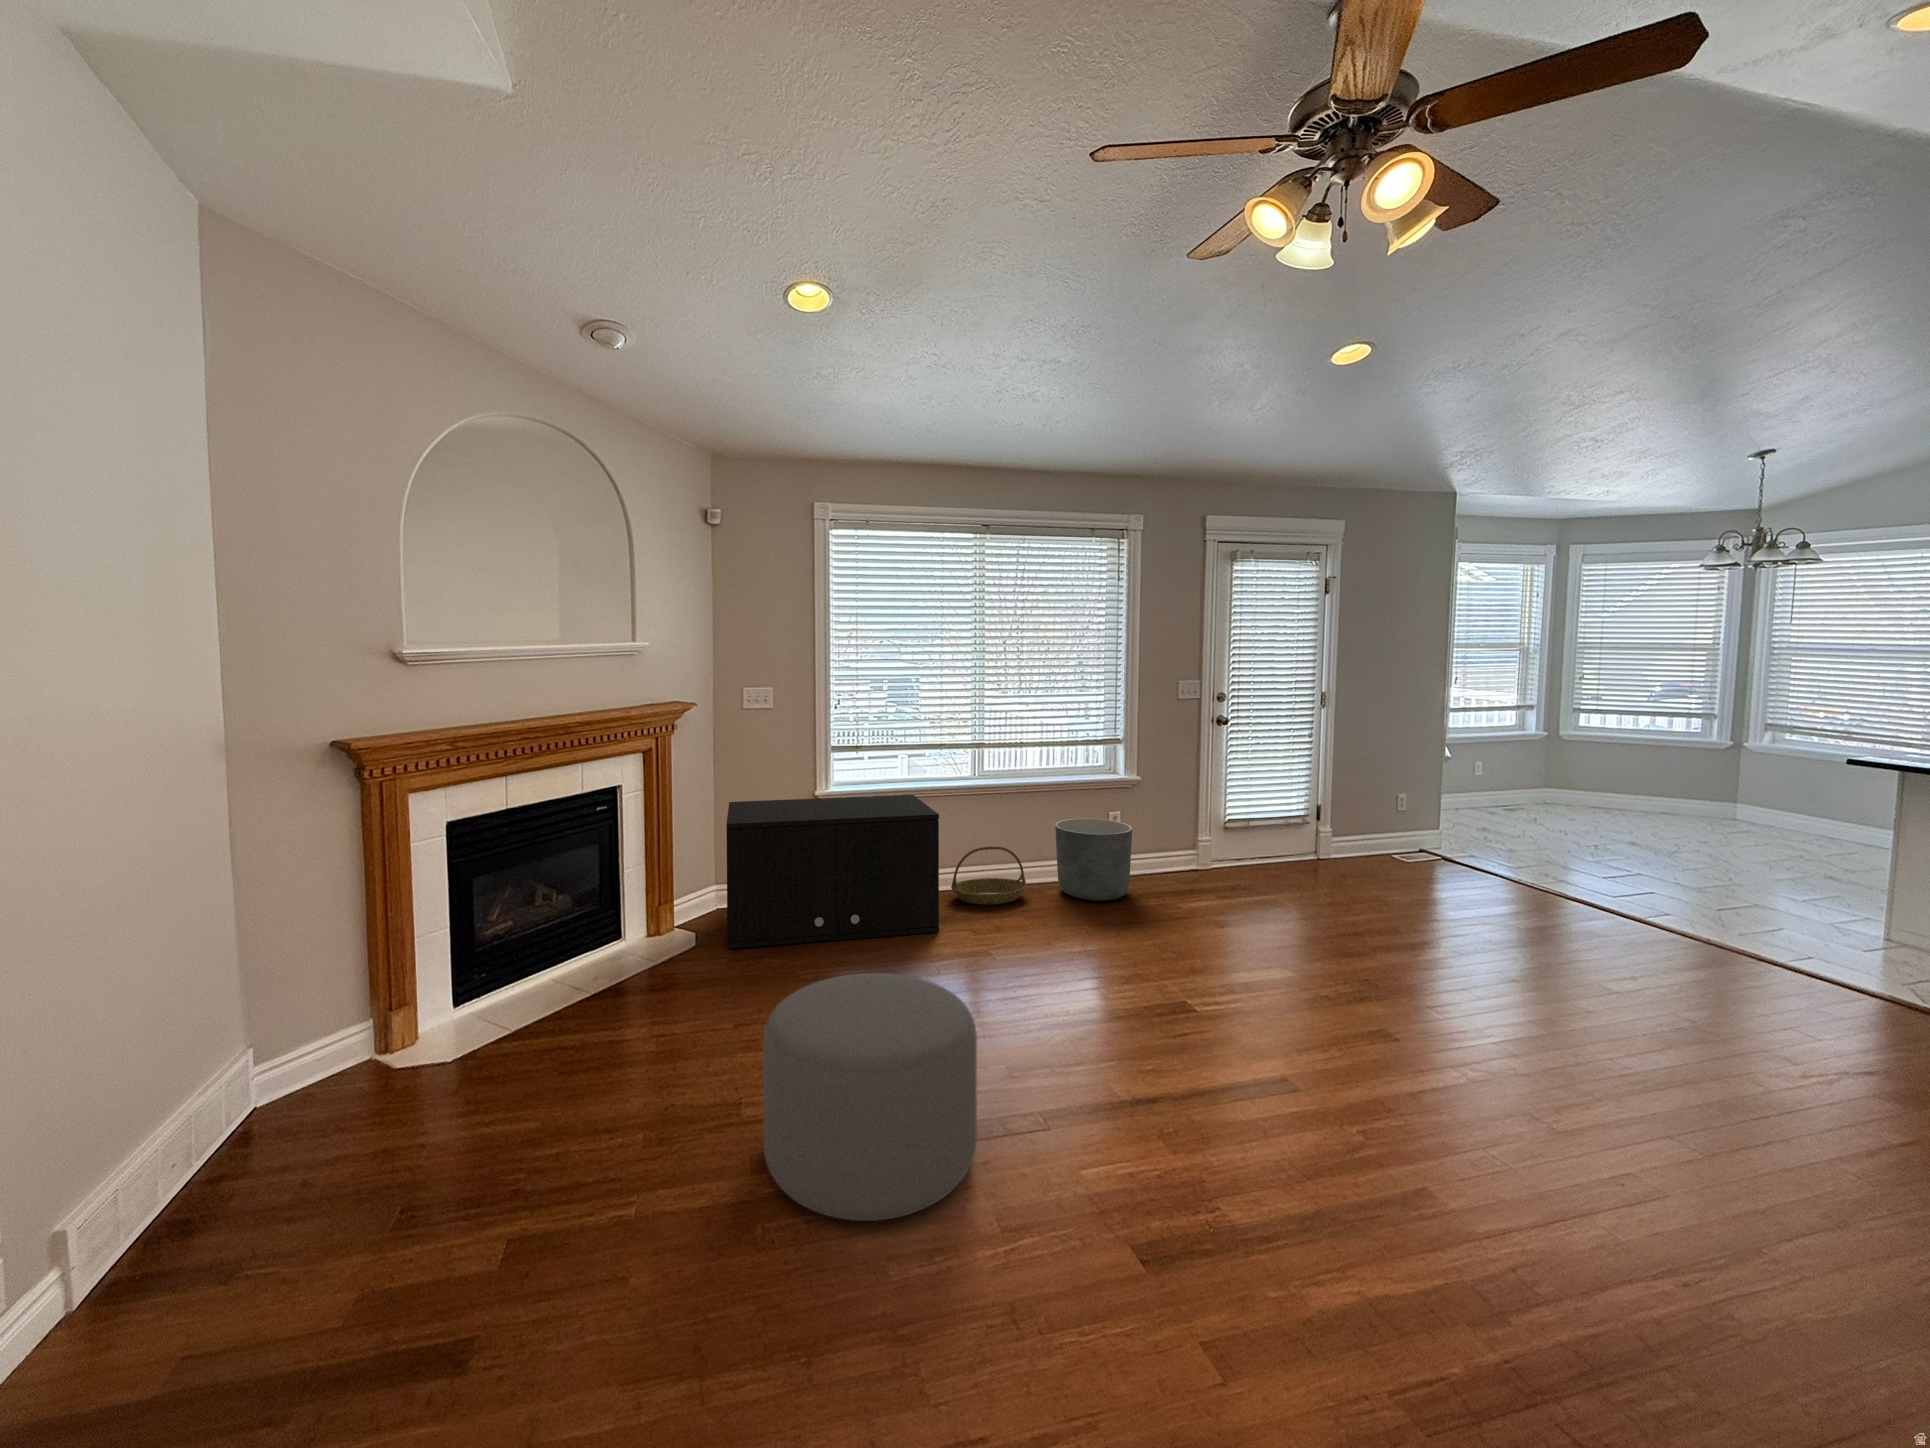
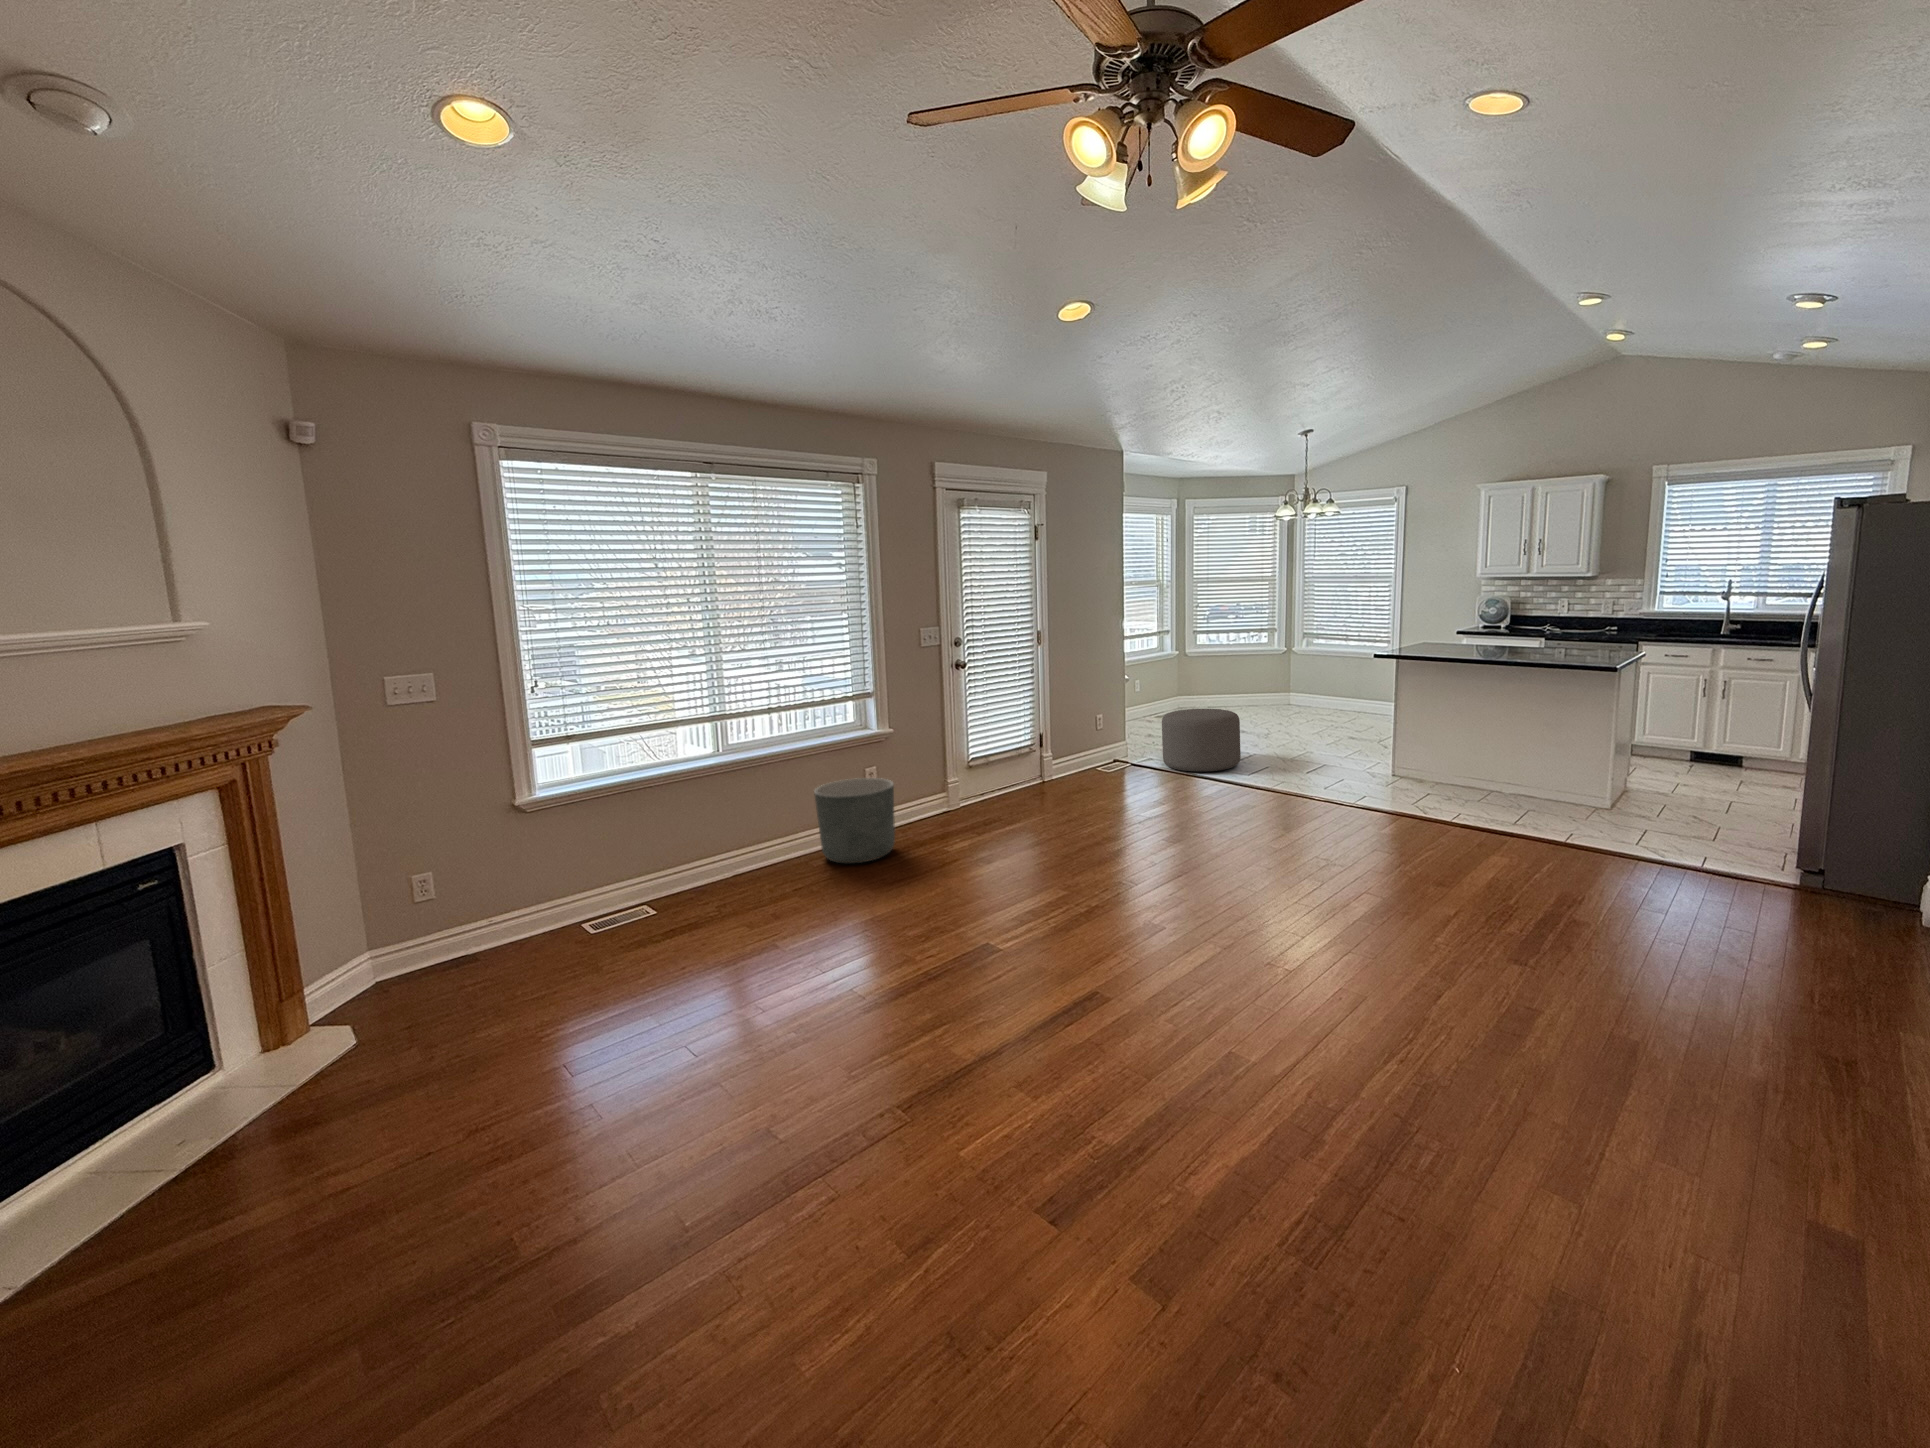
storage cabinet: present [726,795,939,949] -> none [373,785,707,1030]
basket: present [951,847,1027,904] -> none [705,826,791,895]
ottoman: present [763,973,977,1221] -> present [1162,709,1241,771]

